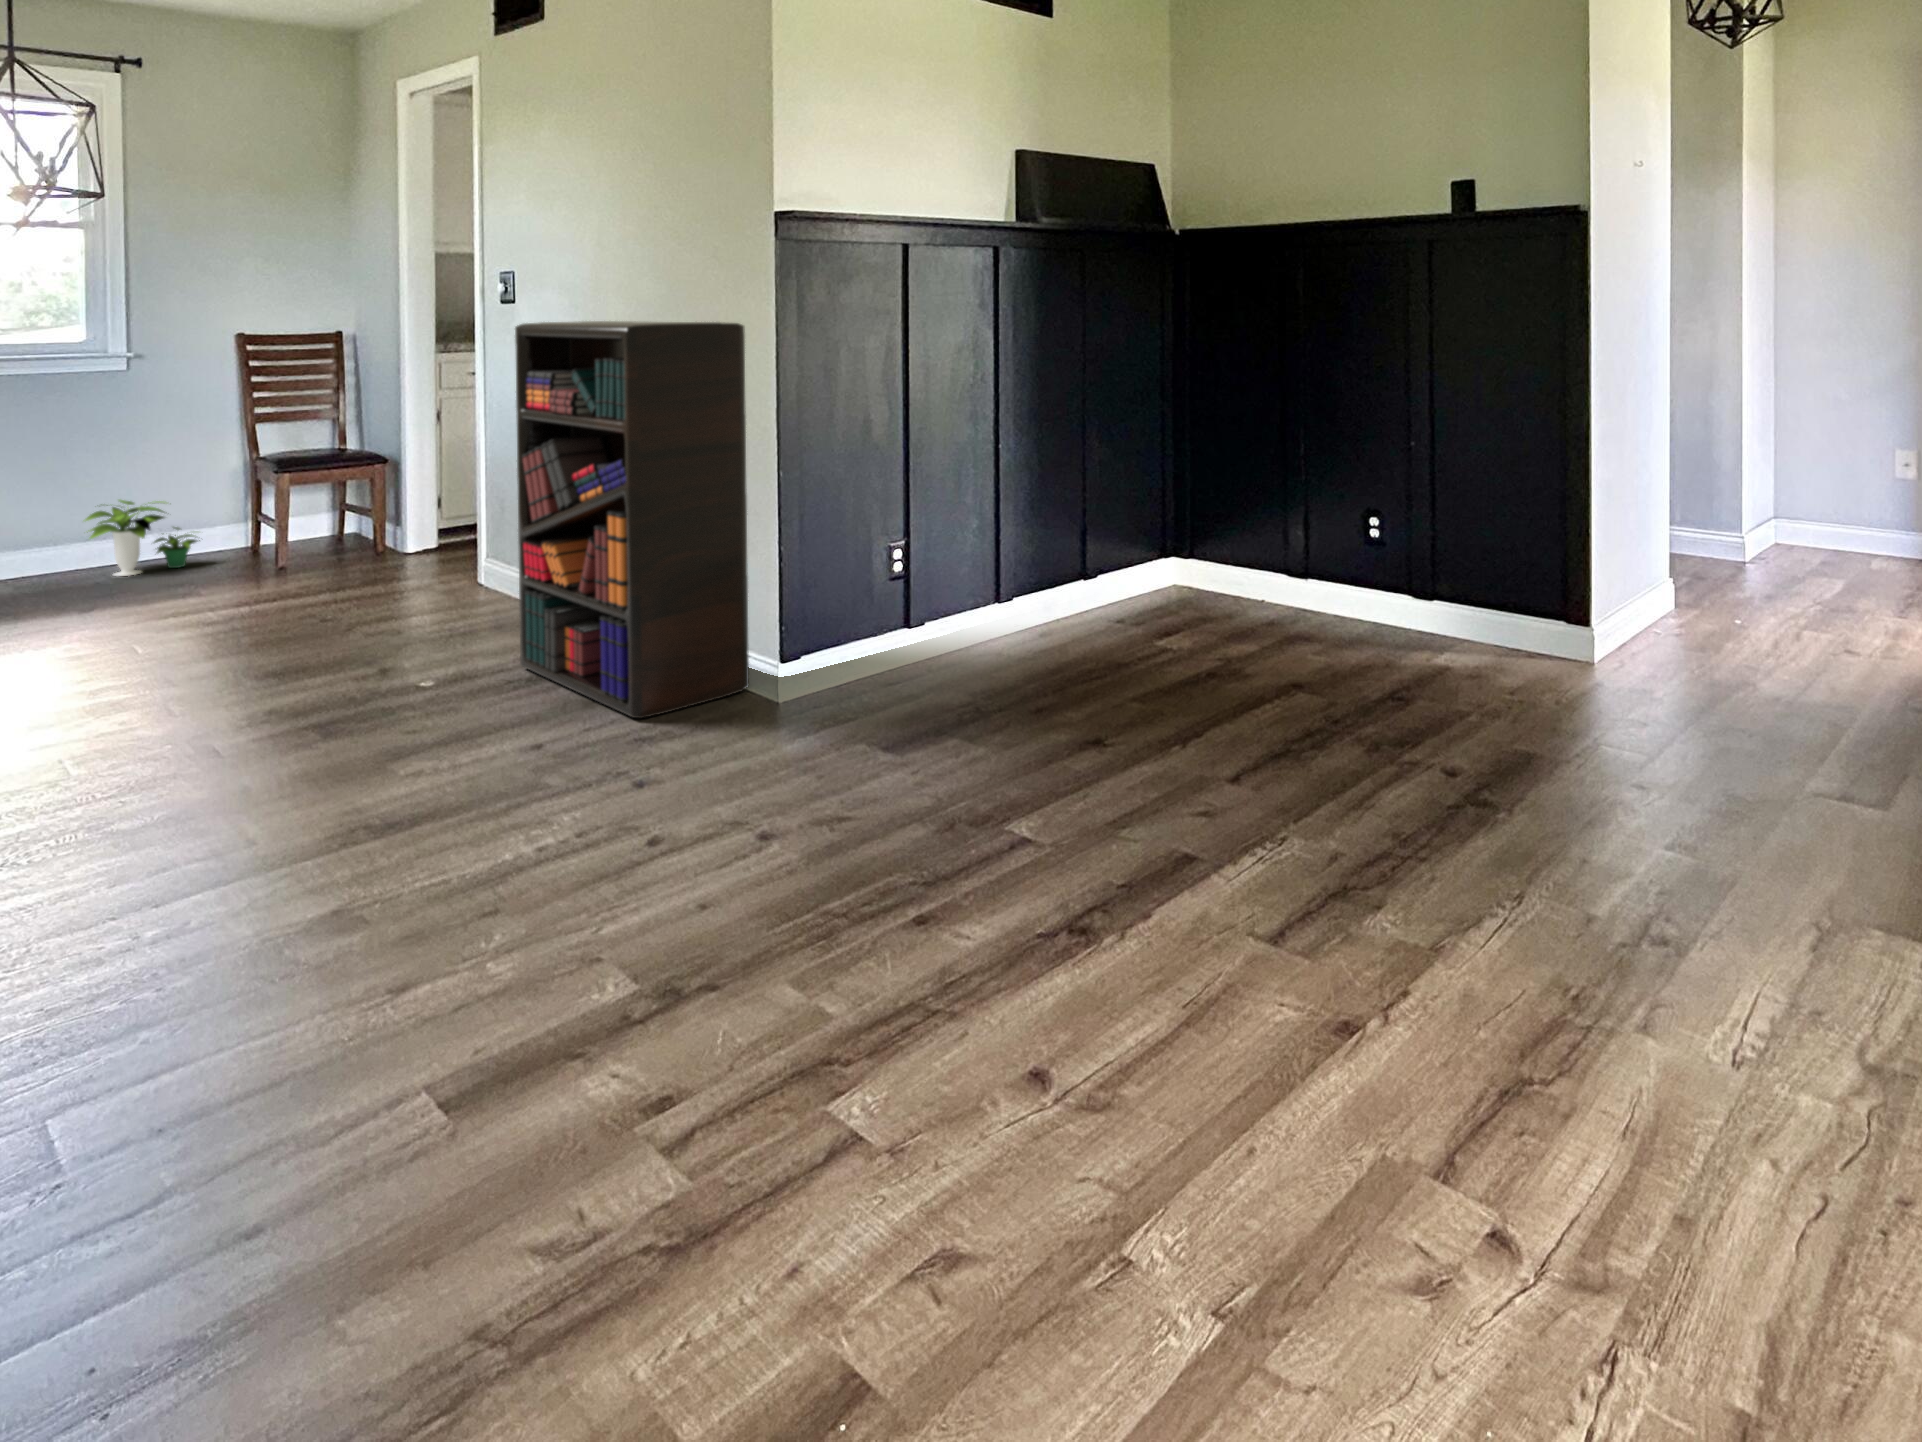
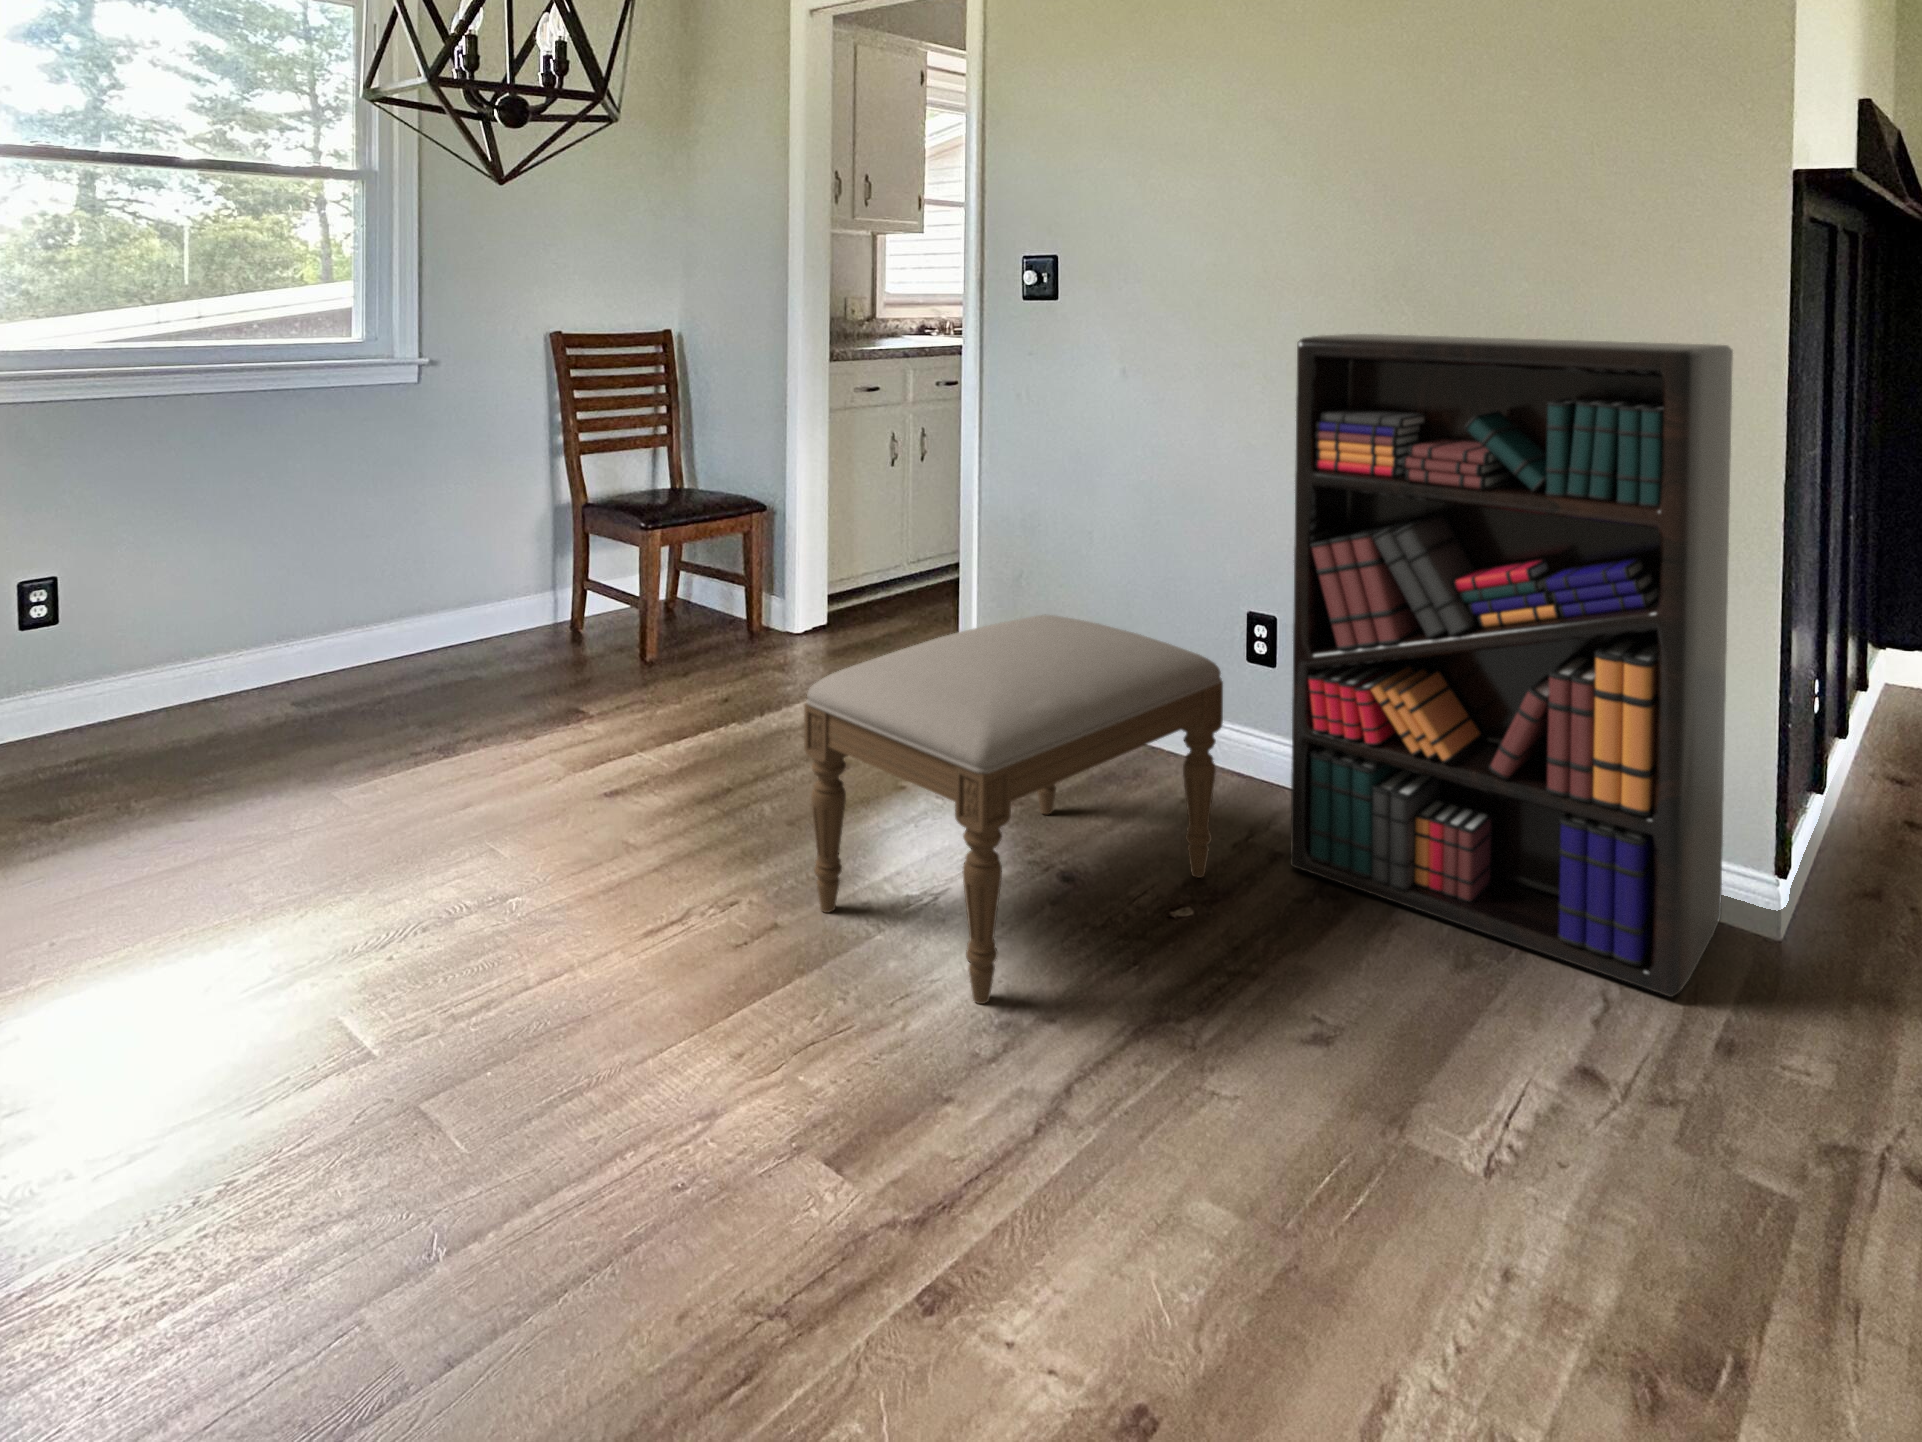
potted plant: present [85,500,200,576] -> none [380,564,528,676]
ottoman: none [192,511,472,715] -> present [804,615,1223,1004]

